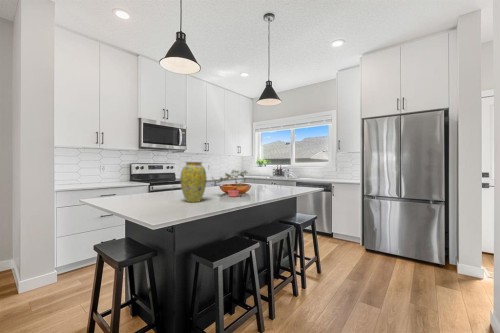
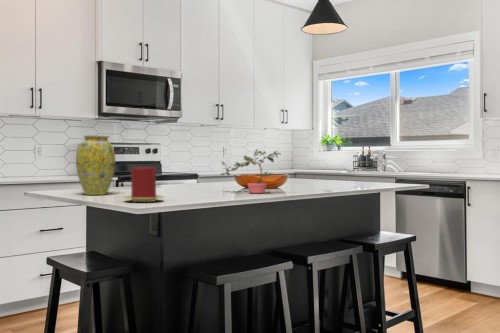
vase: present [180,162,207,202] -> present [76,135,115,195]
candle: none [144,184,174,209] -> present [124,167,163,202]

